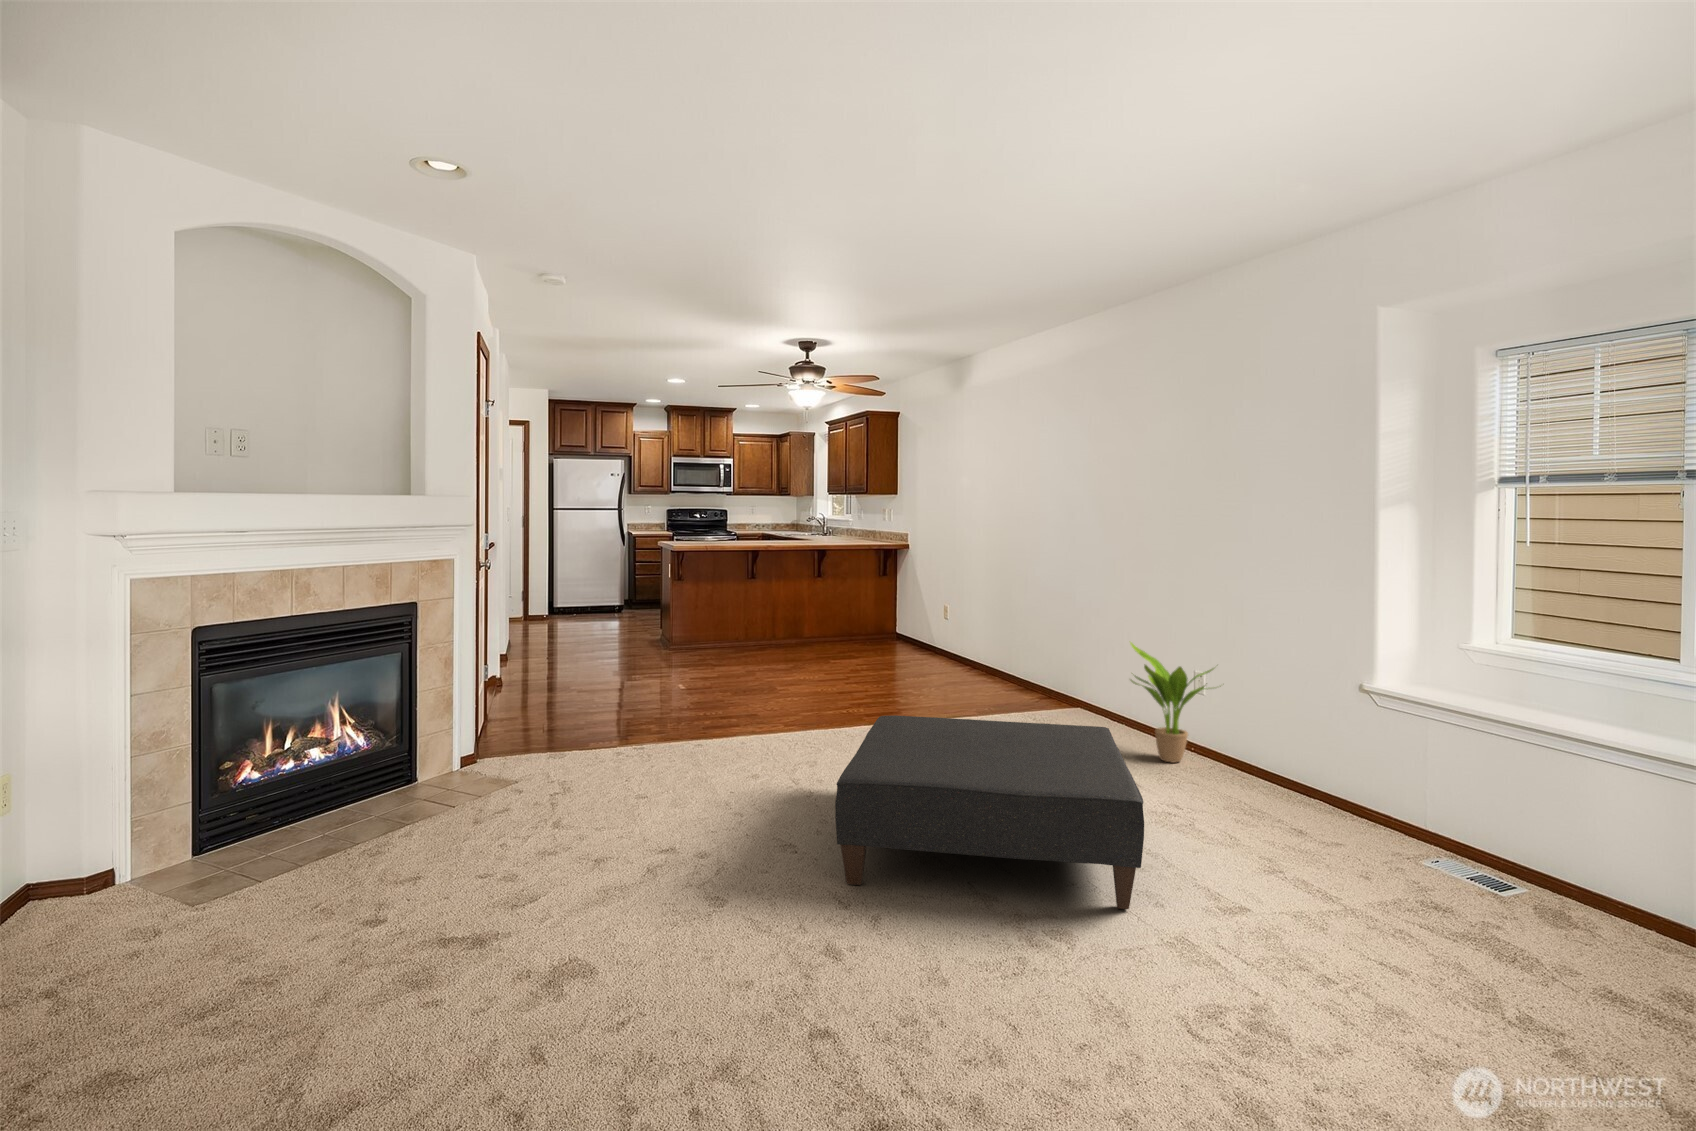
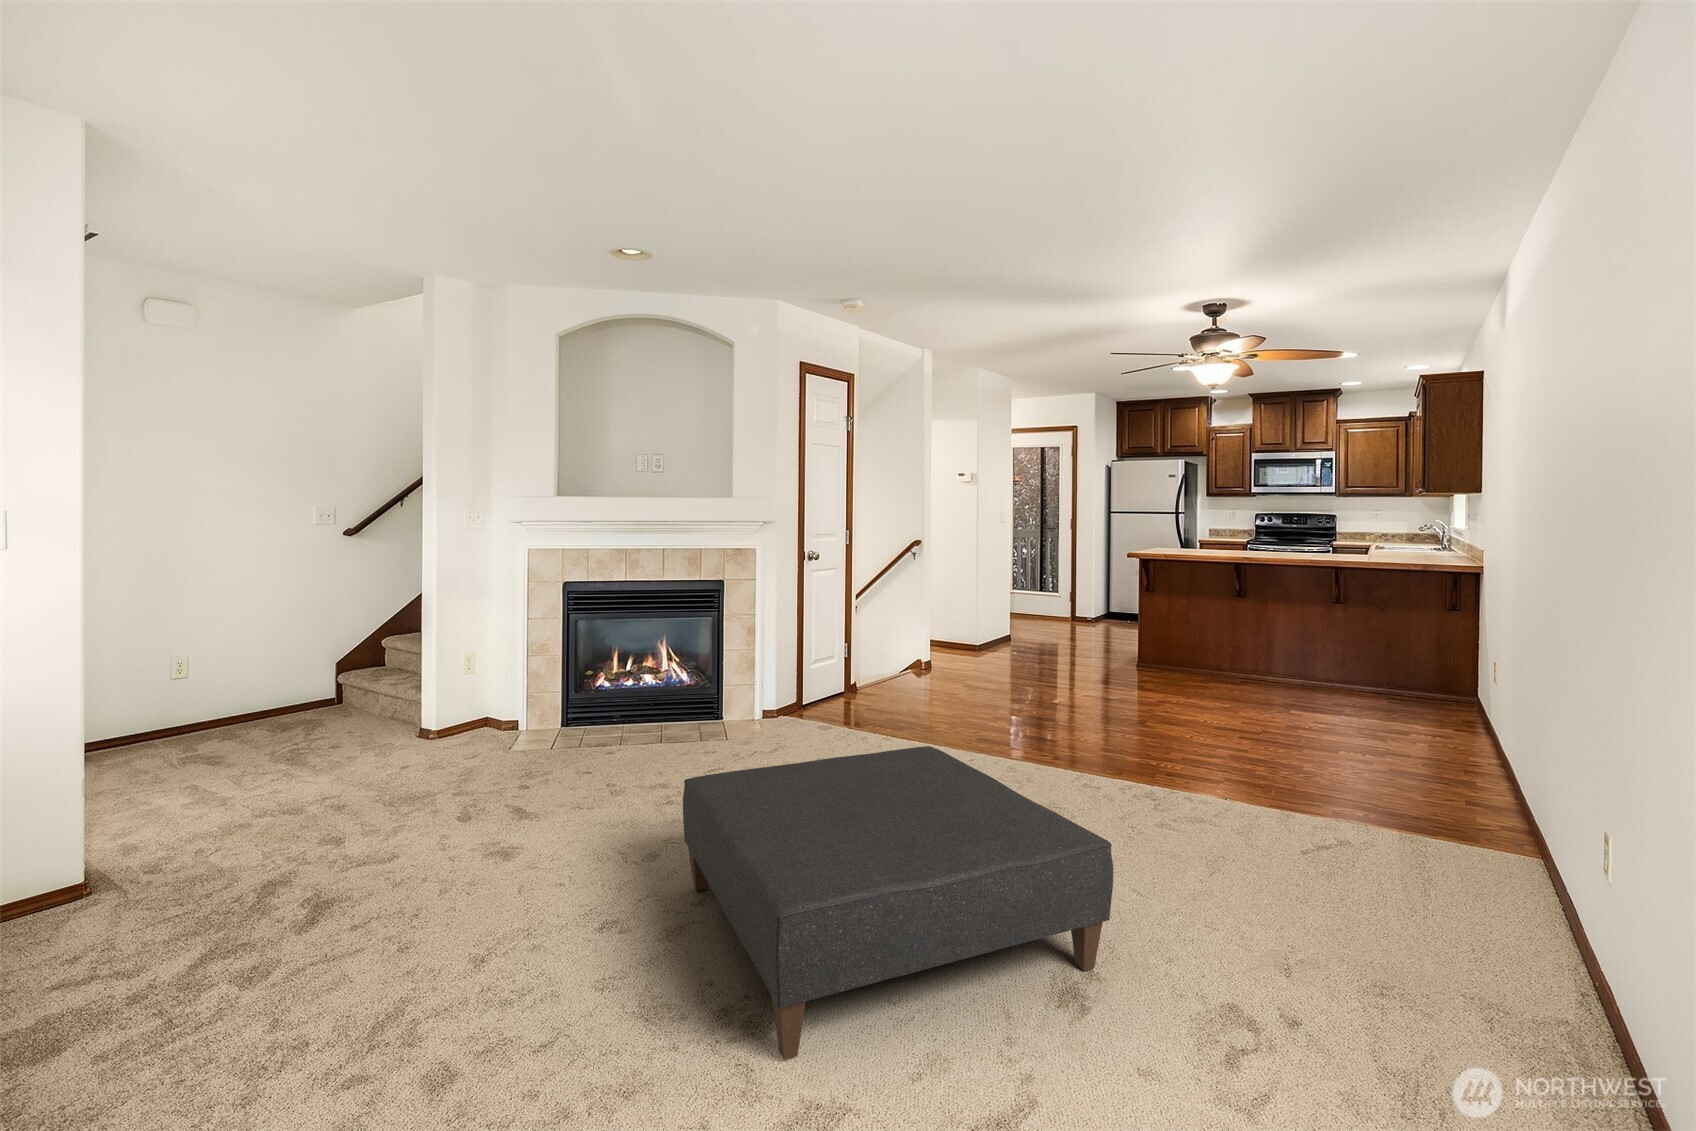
potted plant: present [1130,642,1214,763] -> none [1351,737,1559,990]

